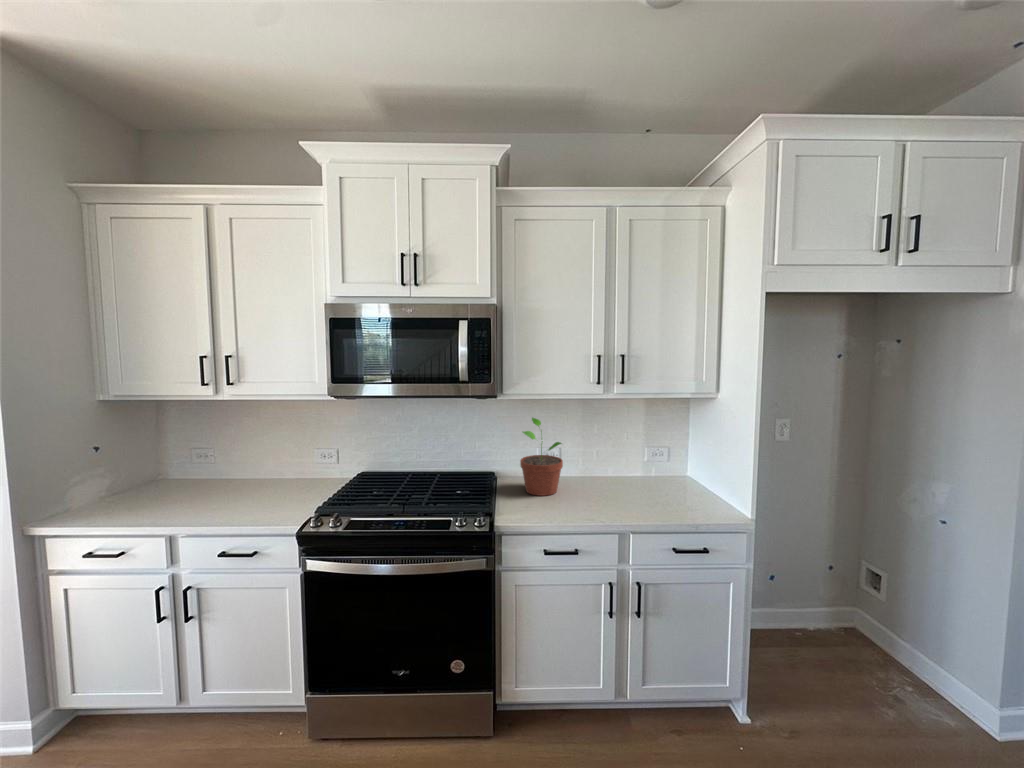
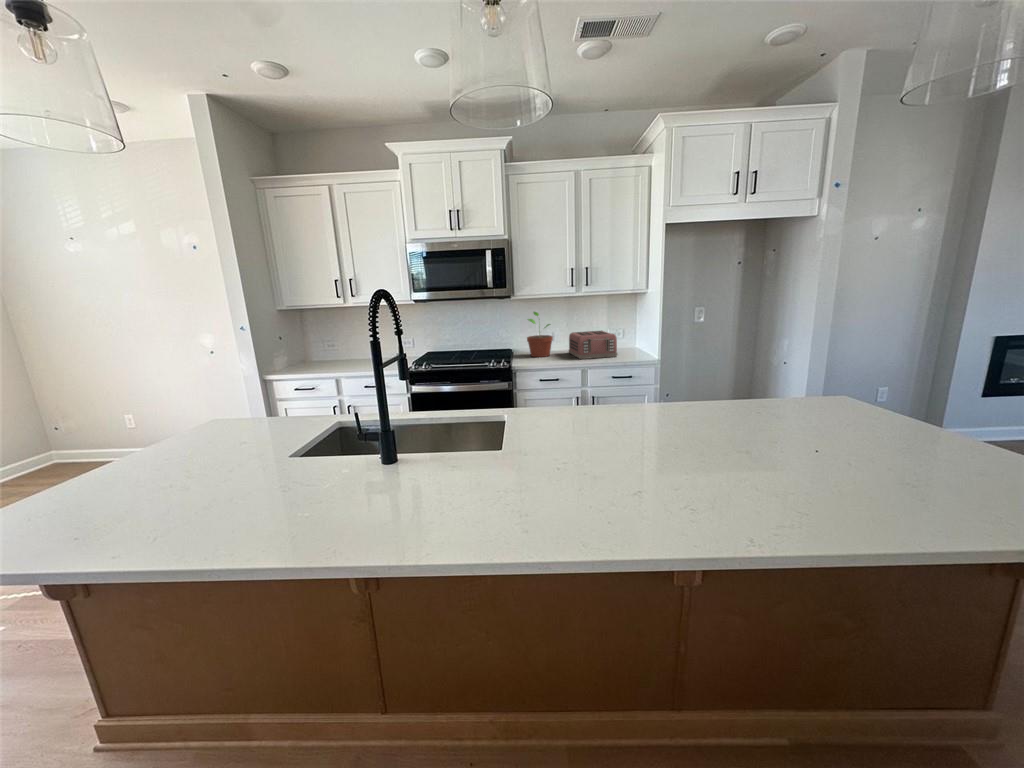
toaster: none [587,452,674,508] -> present [569,331,617,359]

